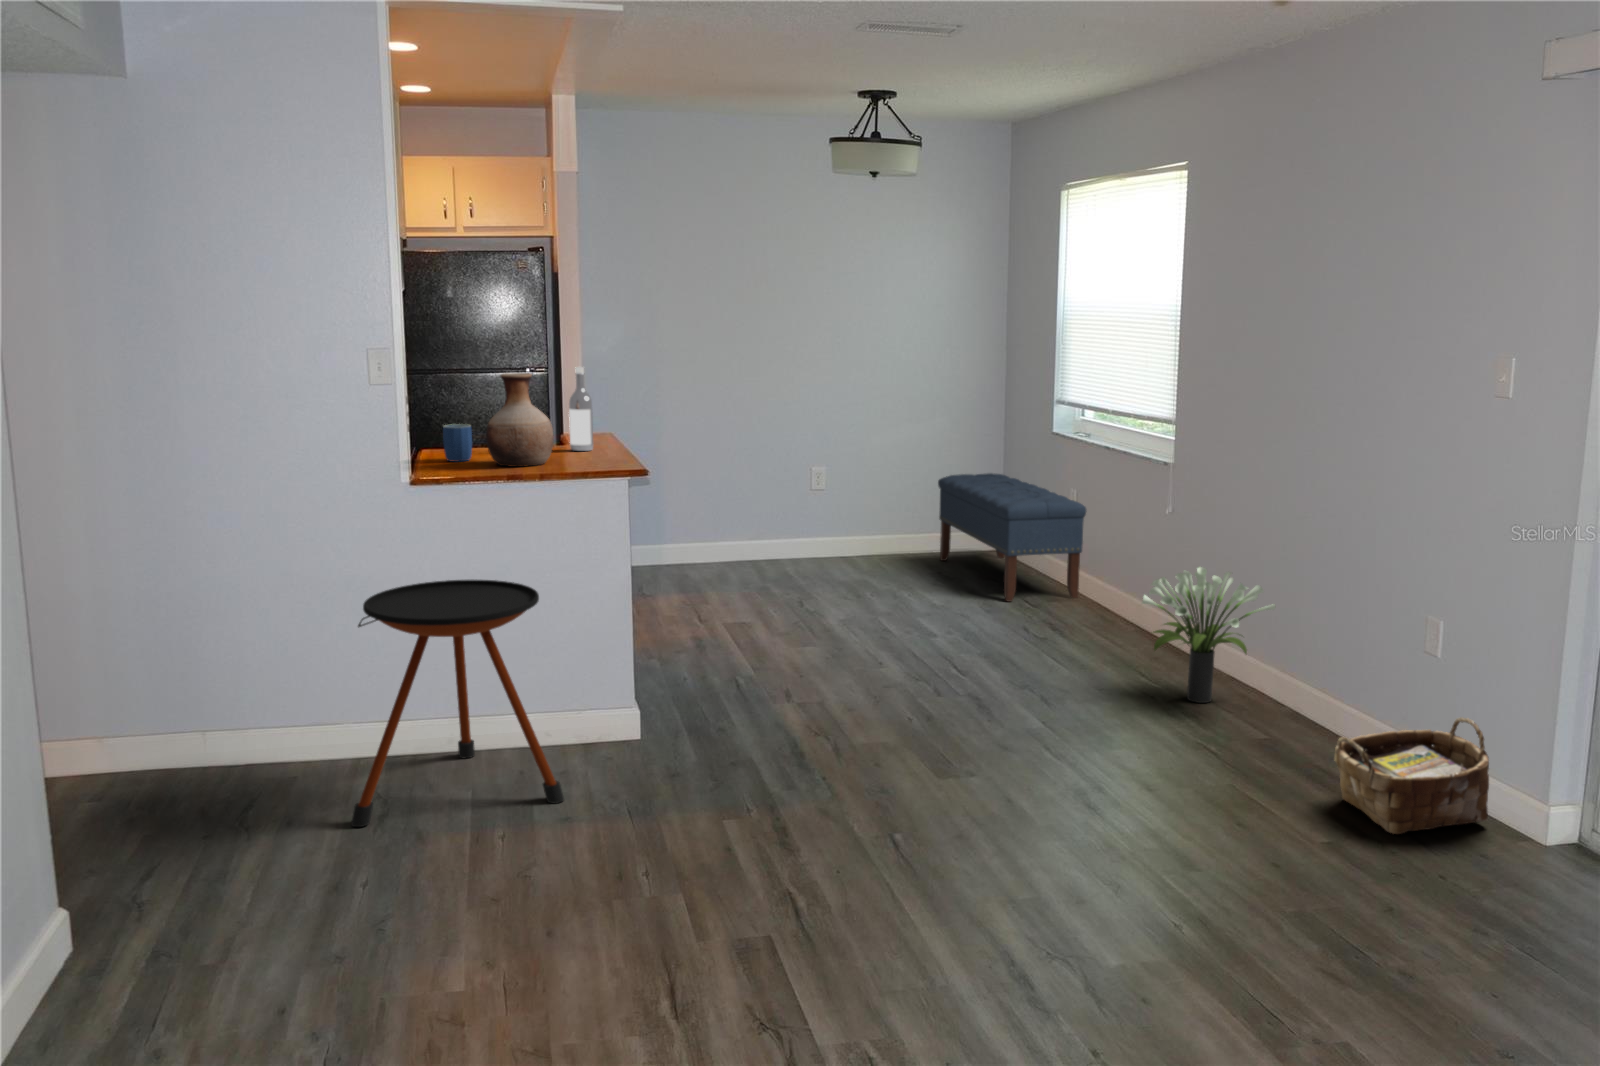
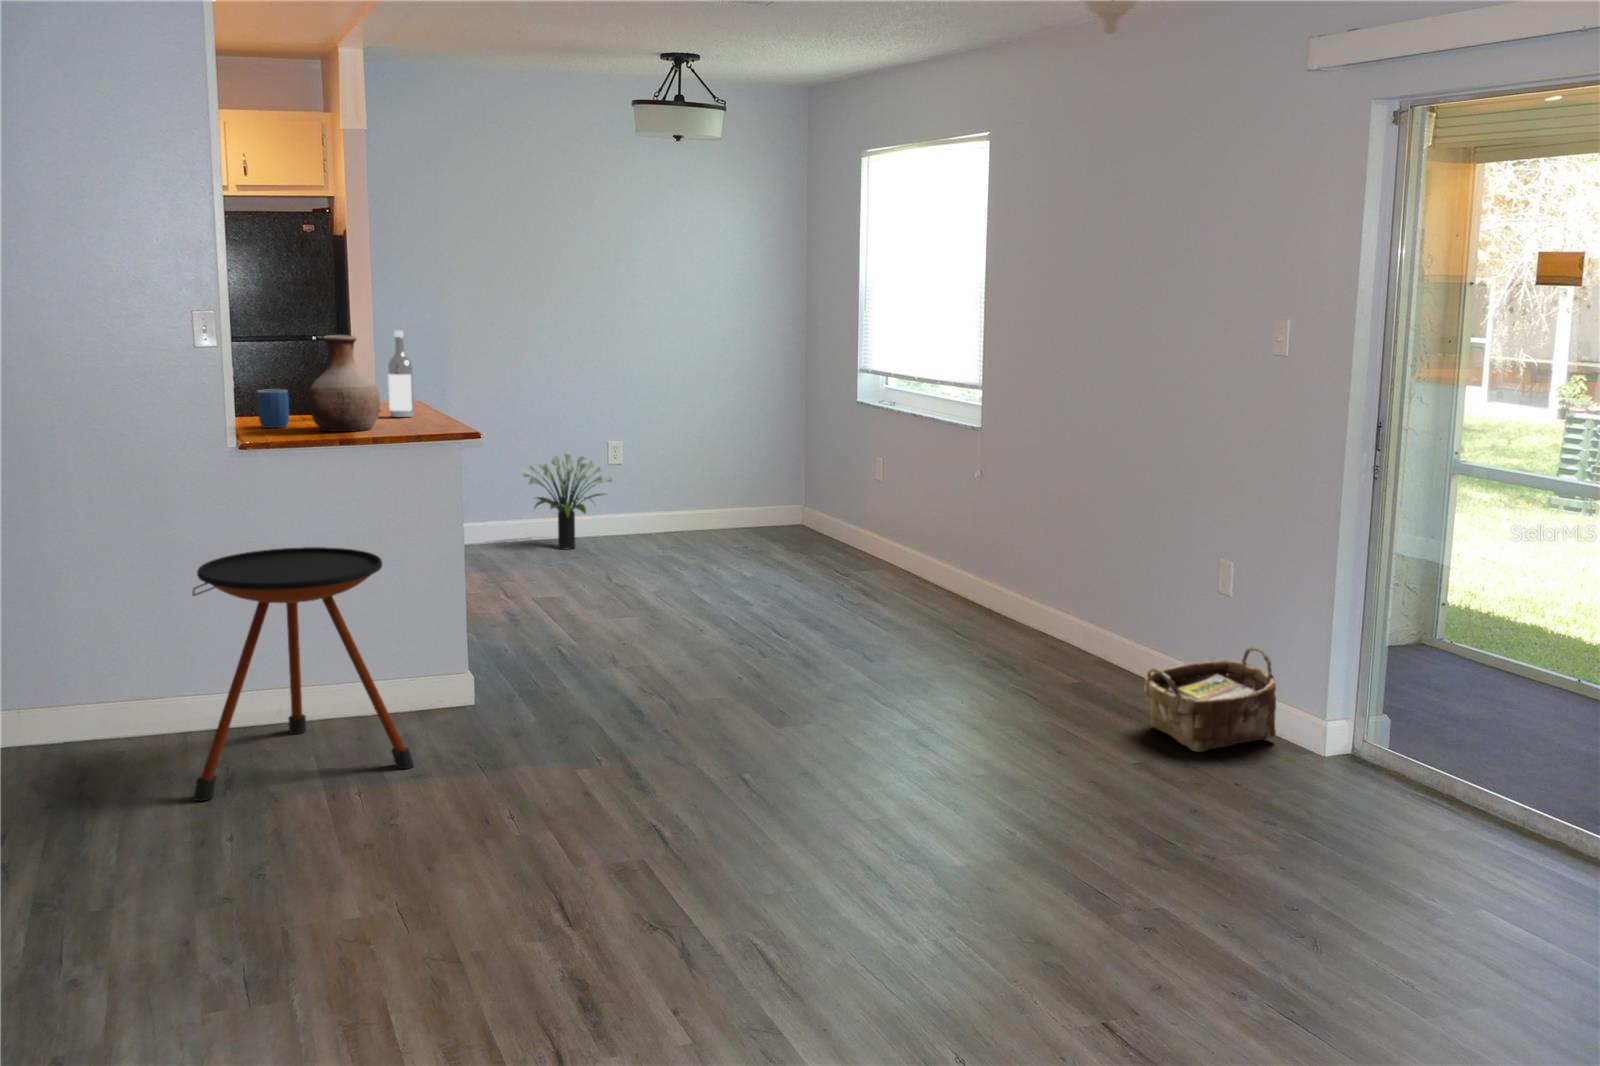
bench: present [938,473,1086,601] -> none [742,445,895,570]
potted plant: present [1142,567,1275,703] -> present [522,453,612,549]

